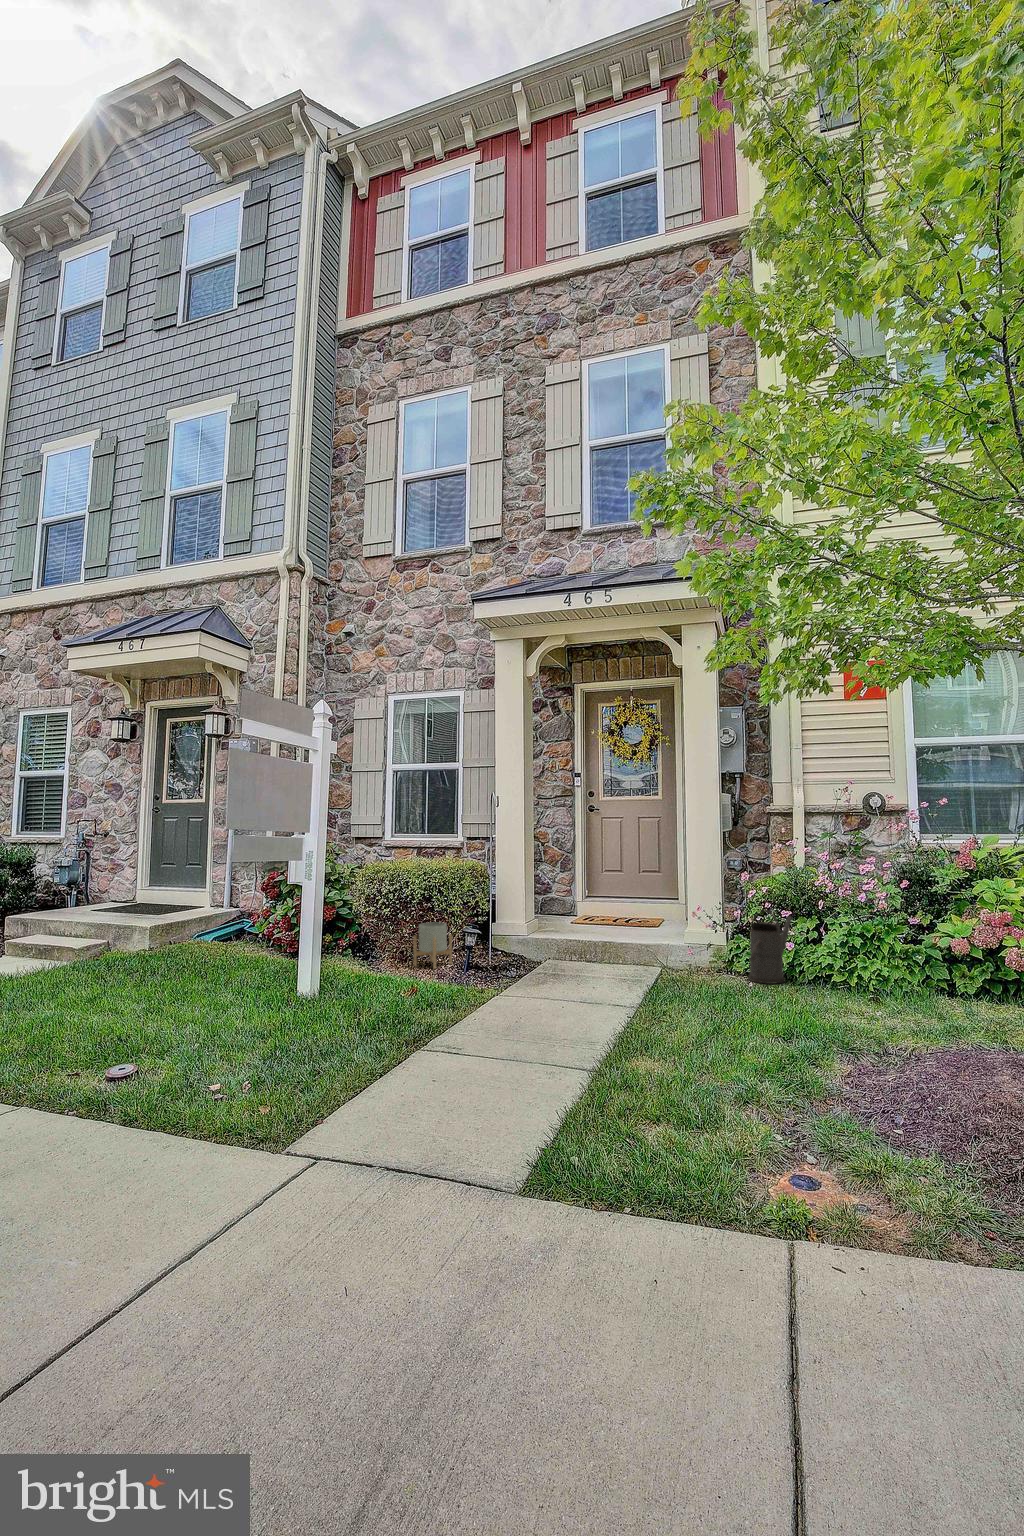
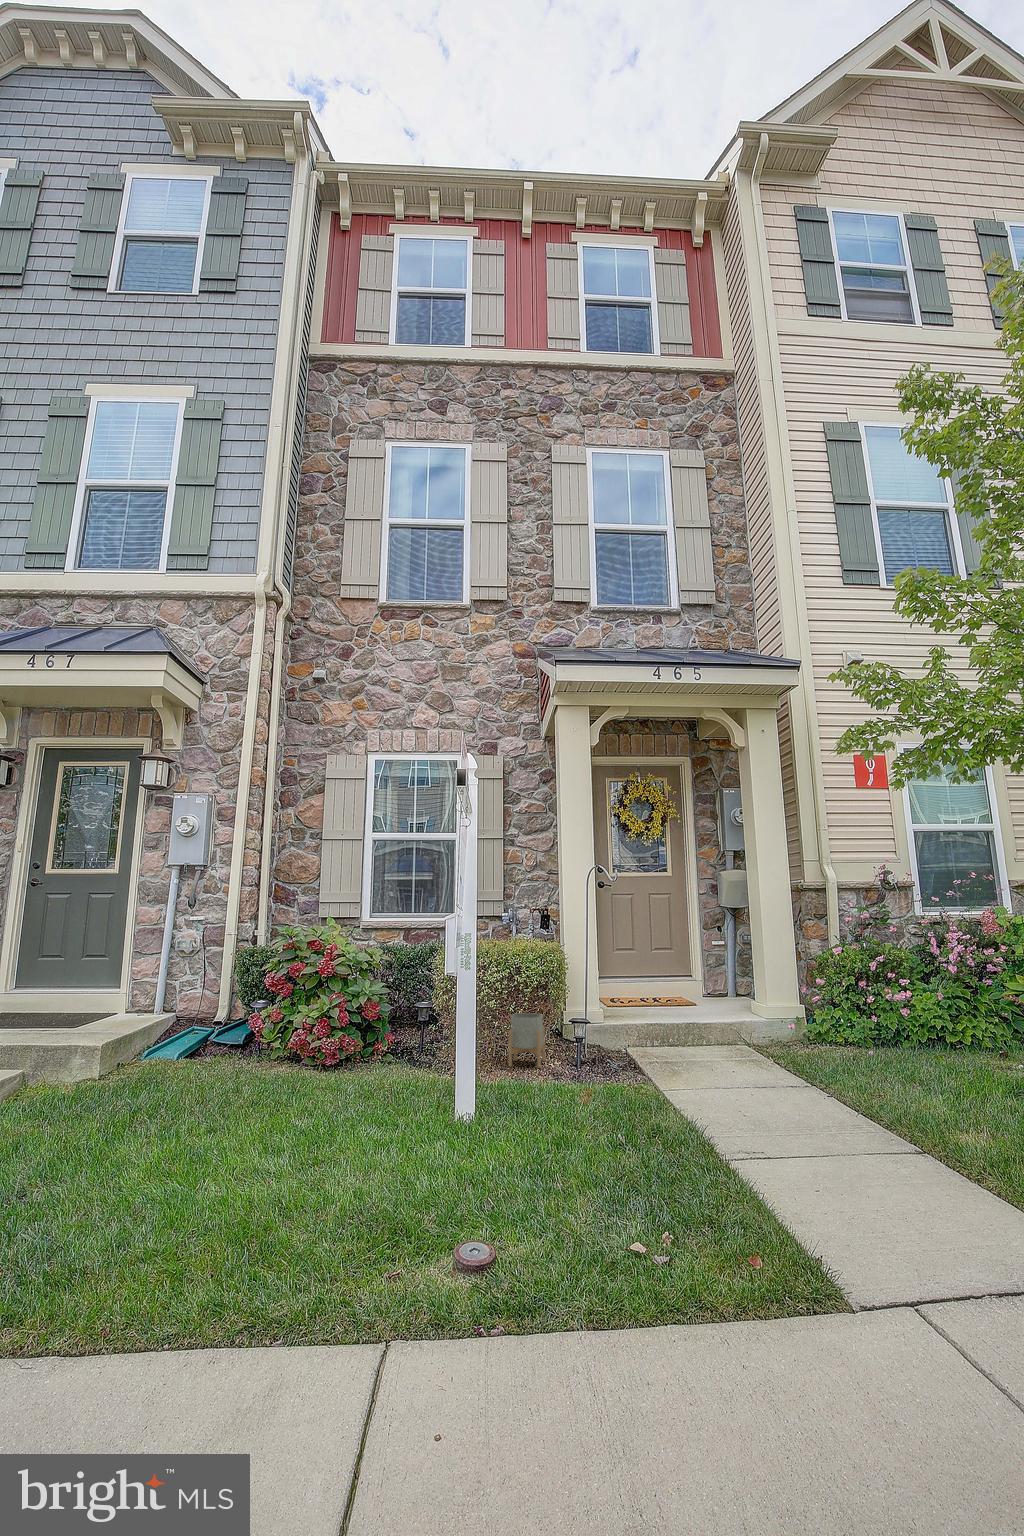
watering can: present [748,910,792,984] -> none [847,983,885,1055]

